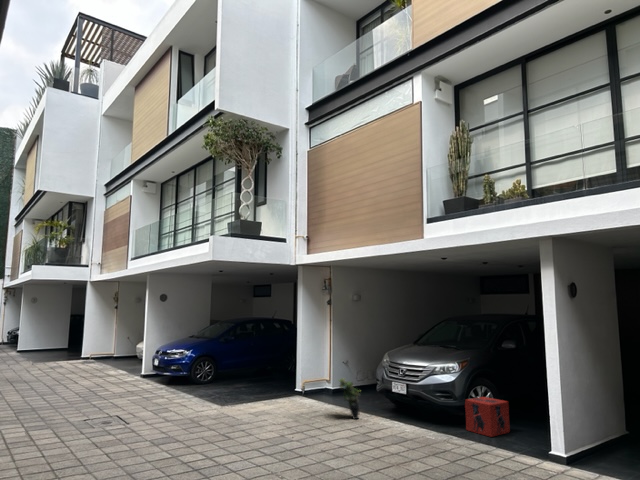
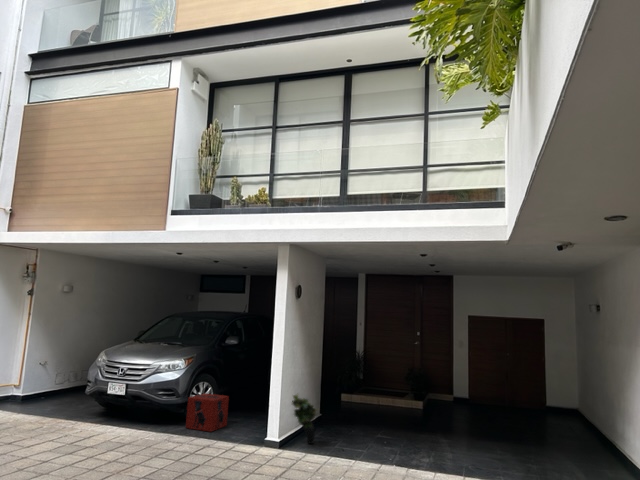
potted plant: present [339,378,360,419] -> present [292,395,317,444]

